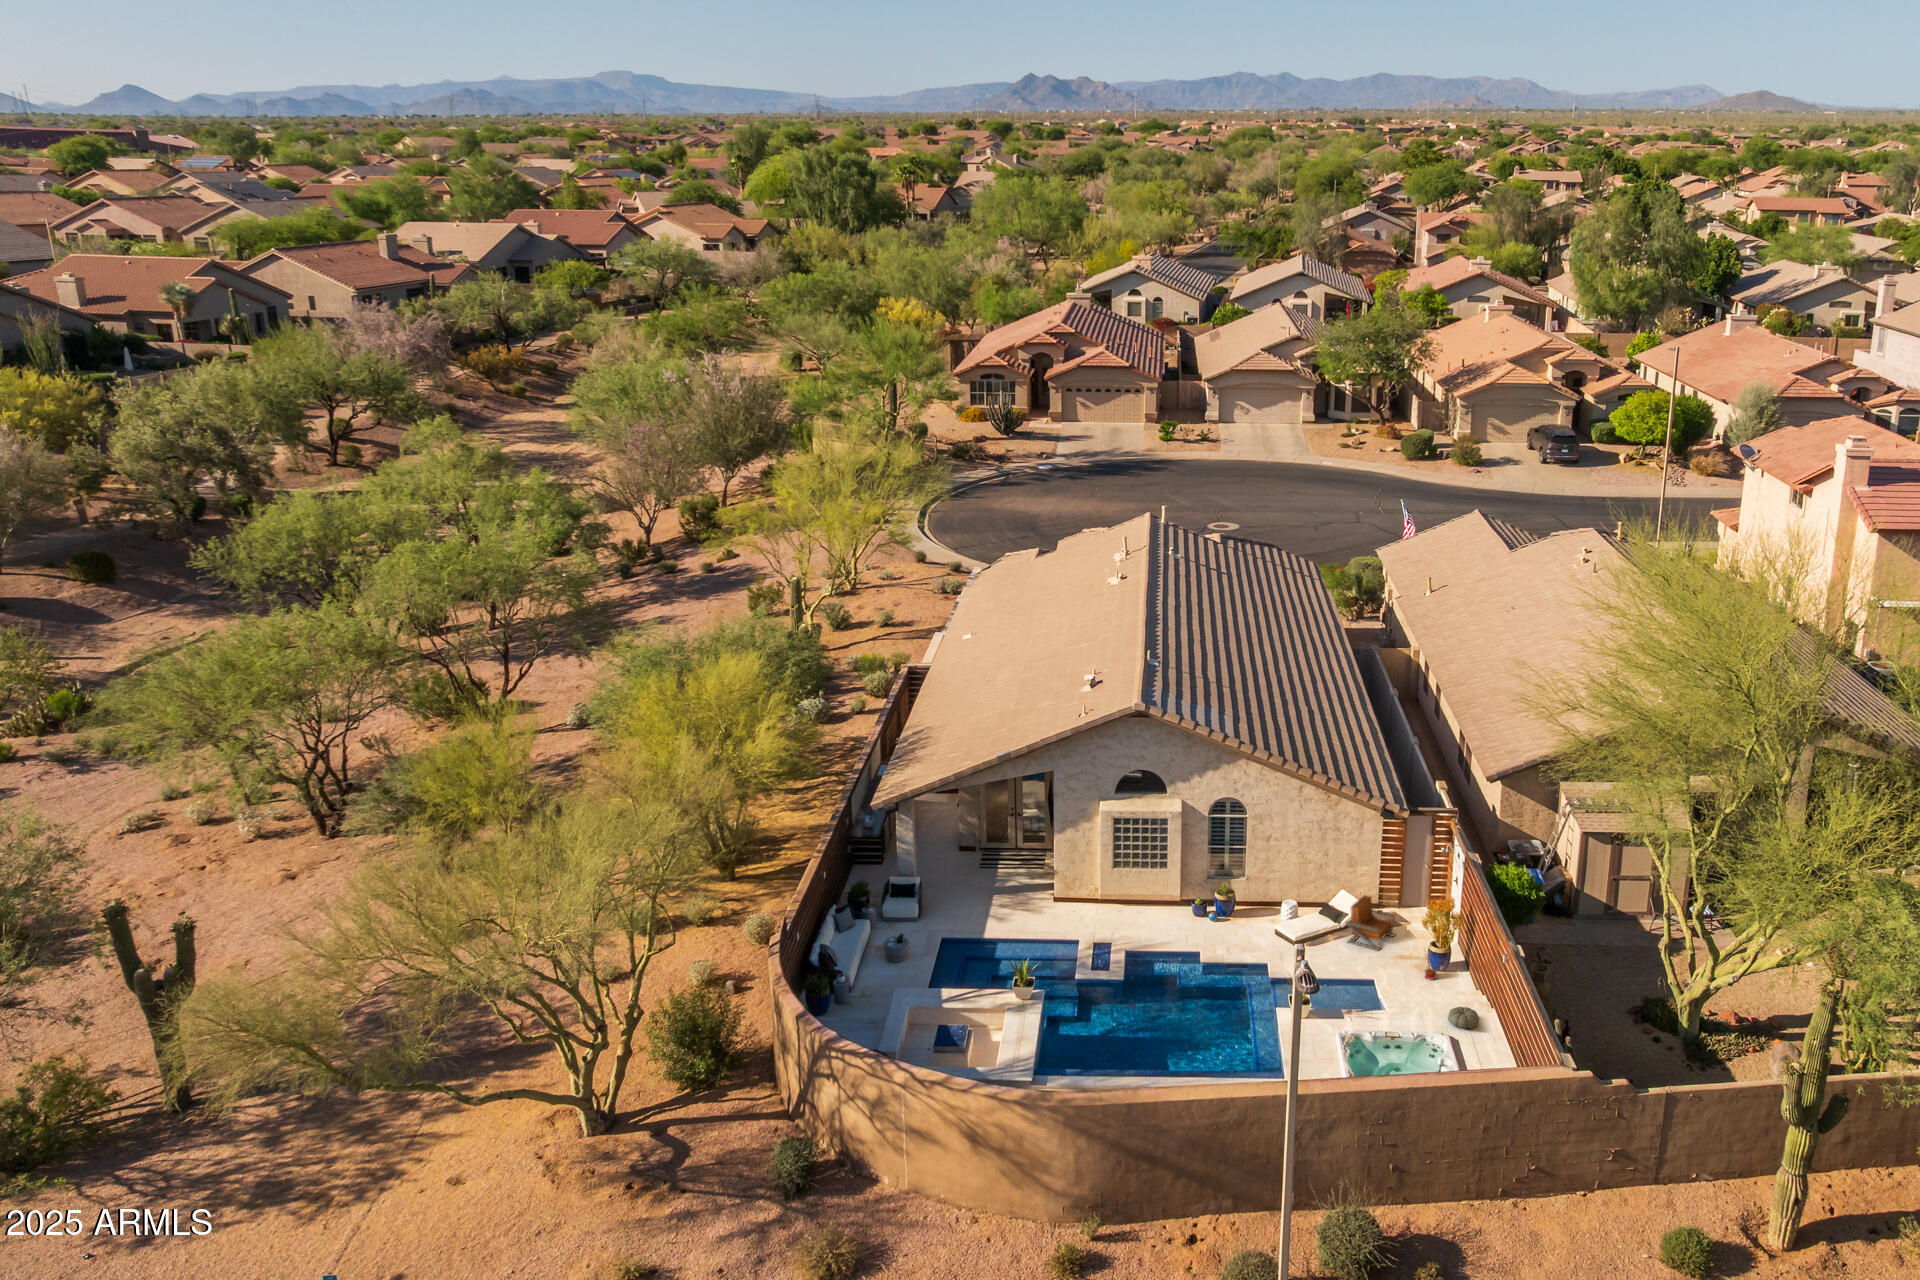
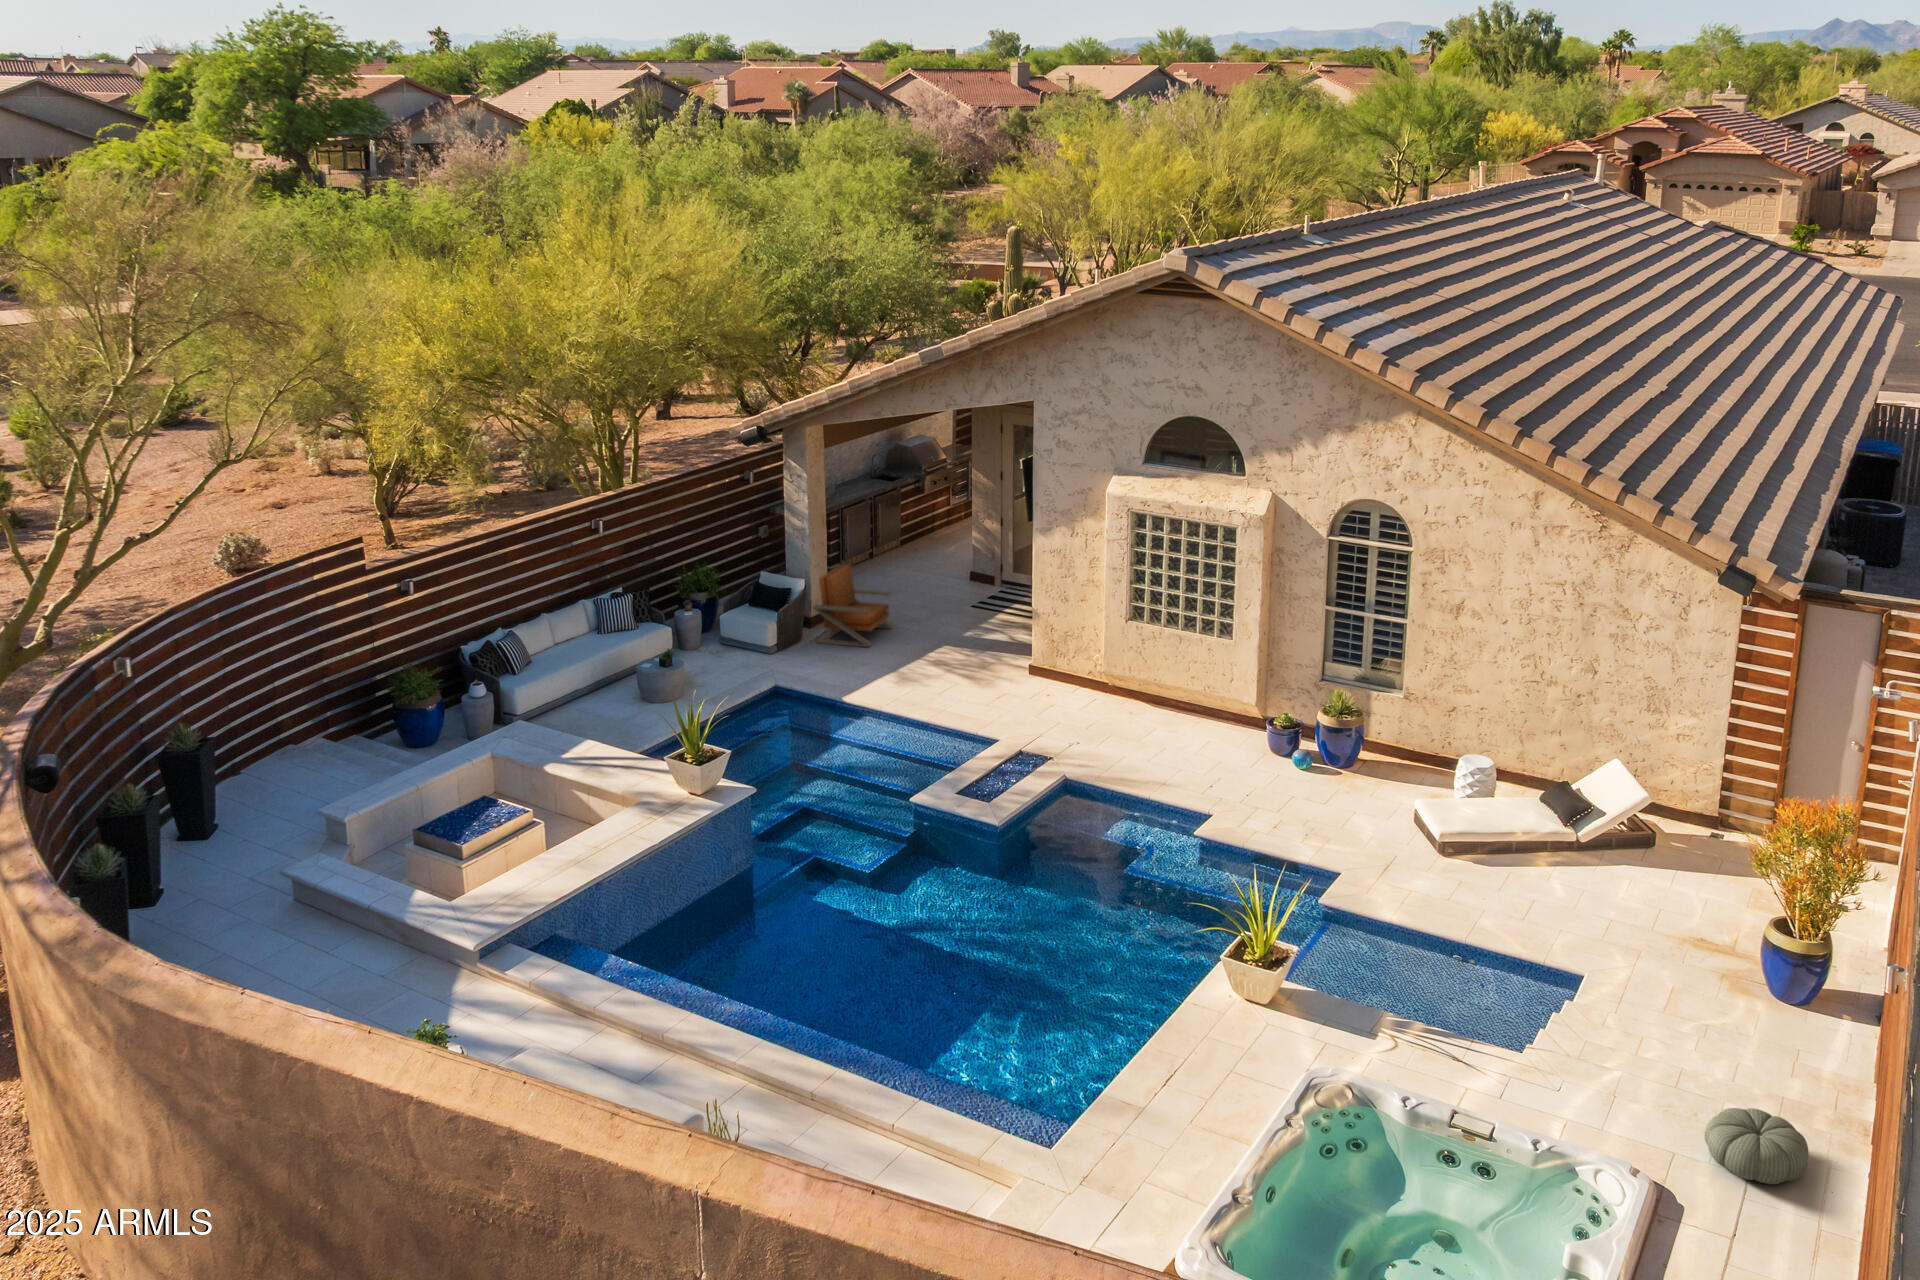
lounge chair: present [1346,896,1395,951] -> present [812,565,893,647]
decorative plant: present [1425,956,1443,980] -> none [1722,925,1781,1019]

